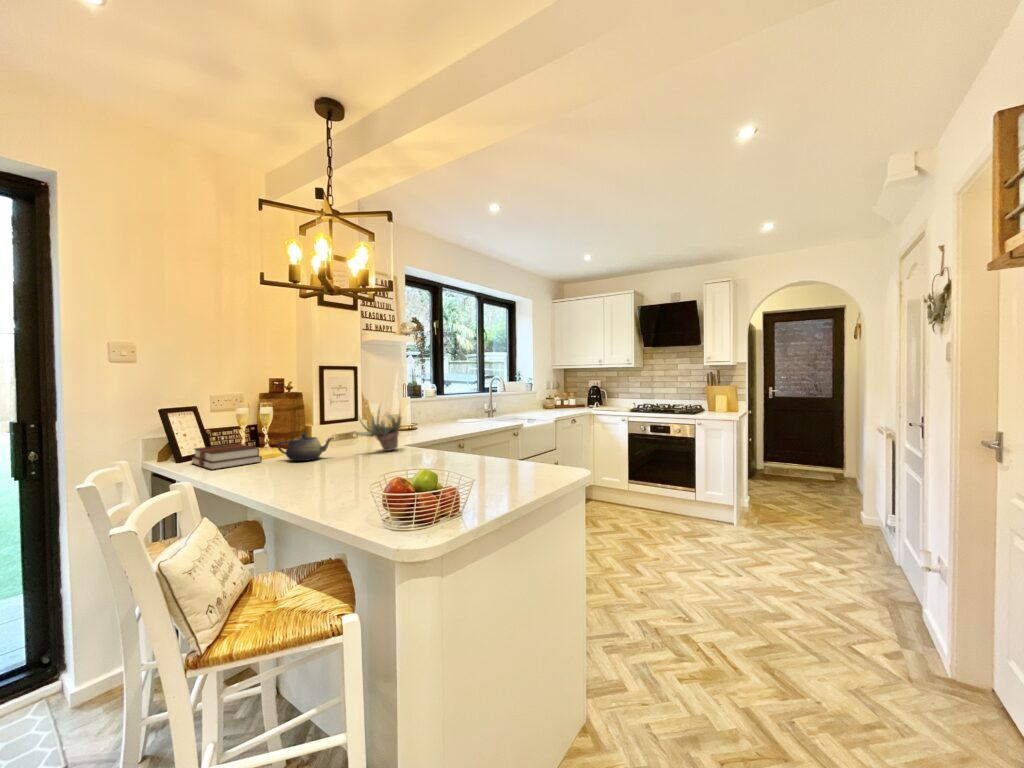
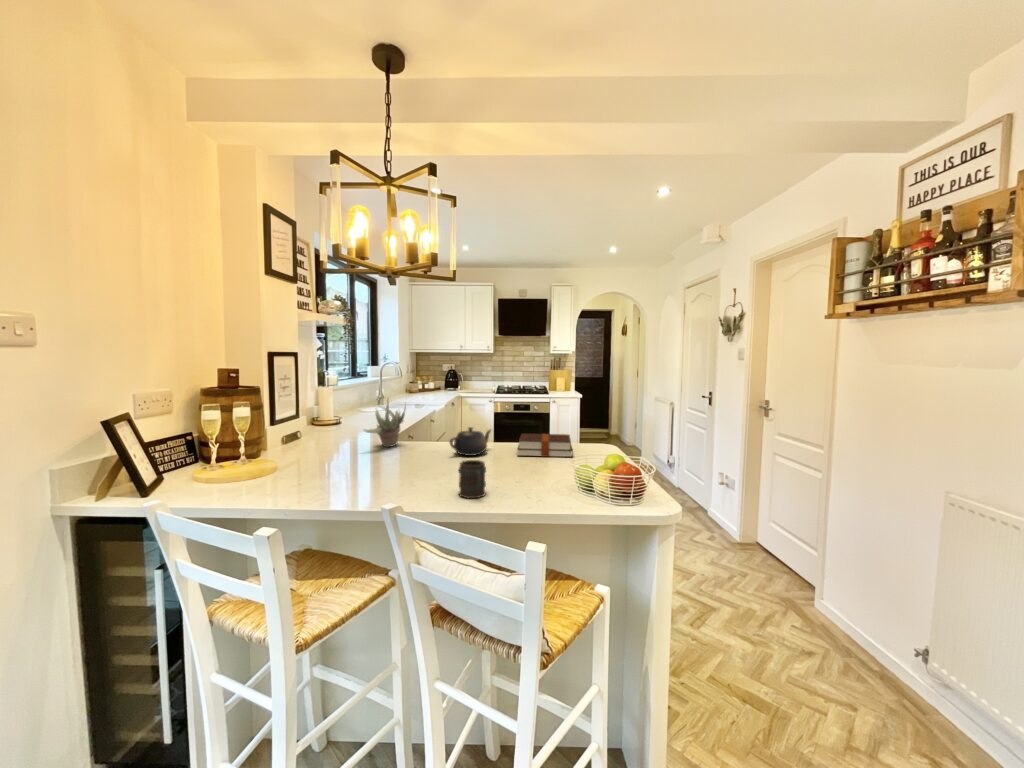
teapot: present [277,433,334,461] -> present [450,427,491,456]
hardback book: present [192,444,262,470] -> present [517,433,573,457]
mug: none [297,461,331,501] -> present [459,460,486,498]

